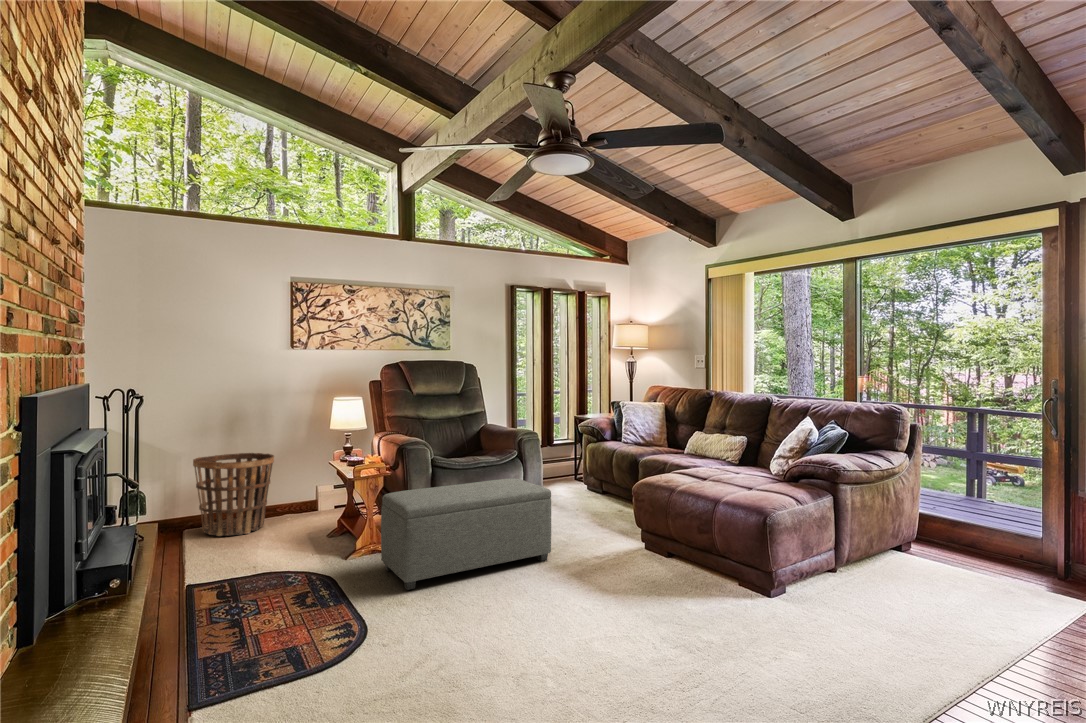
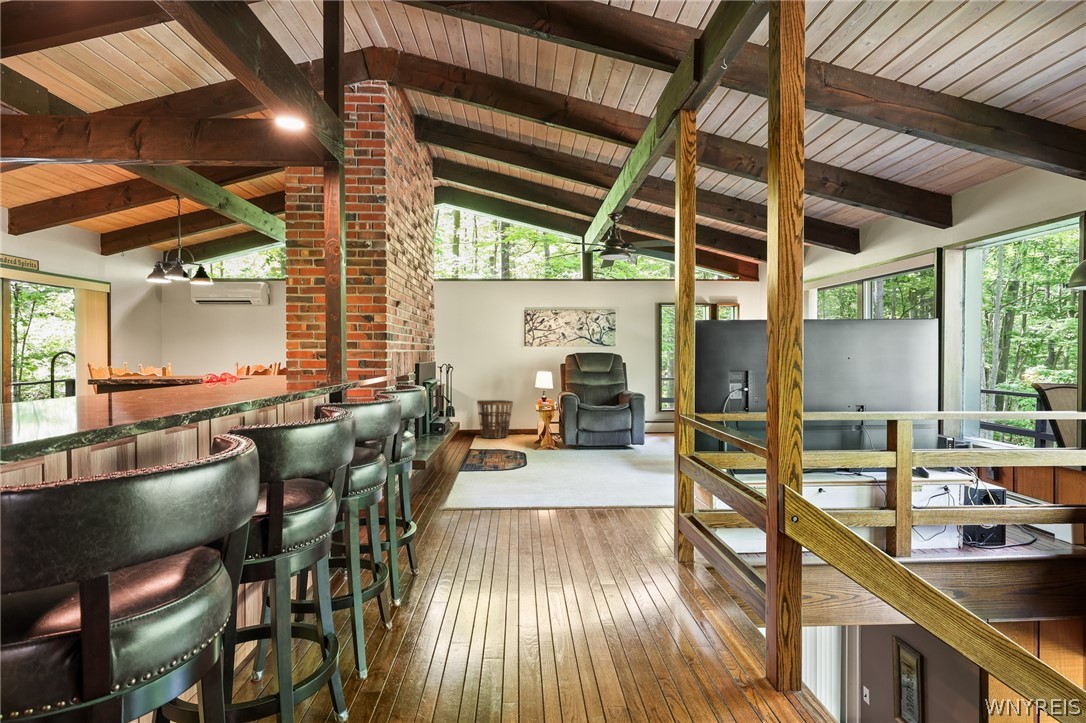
ottoman: present [381,478,551,590] -> none [547,417,631,459]

